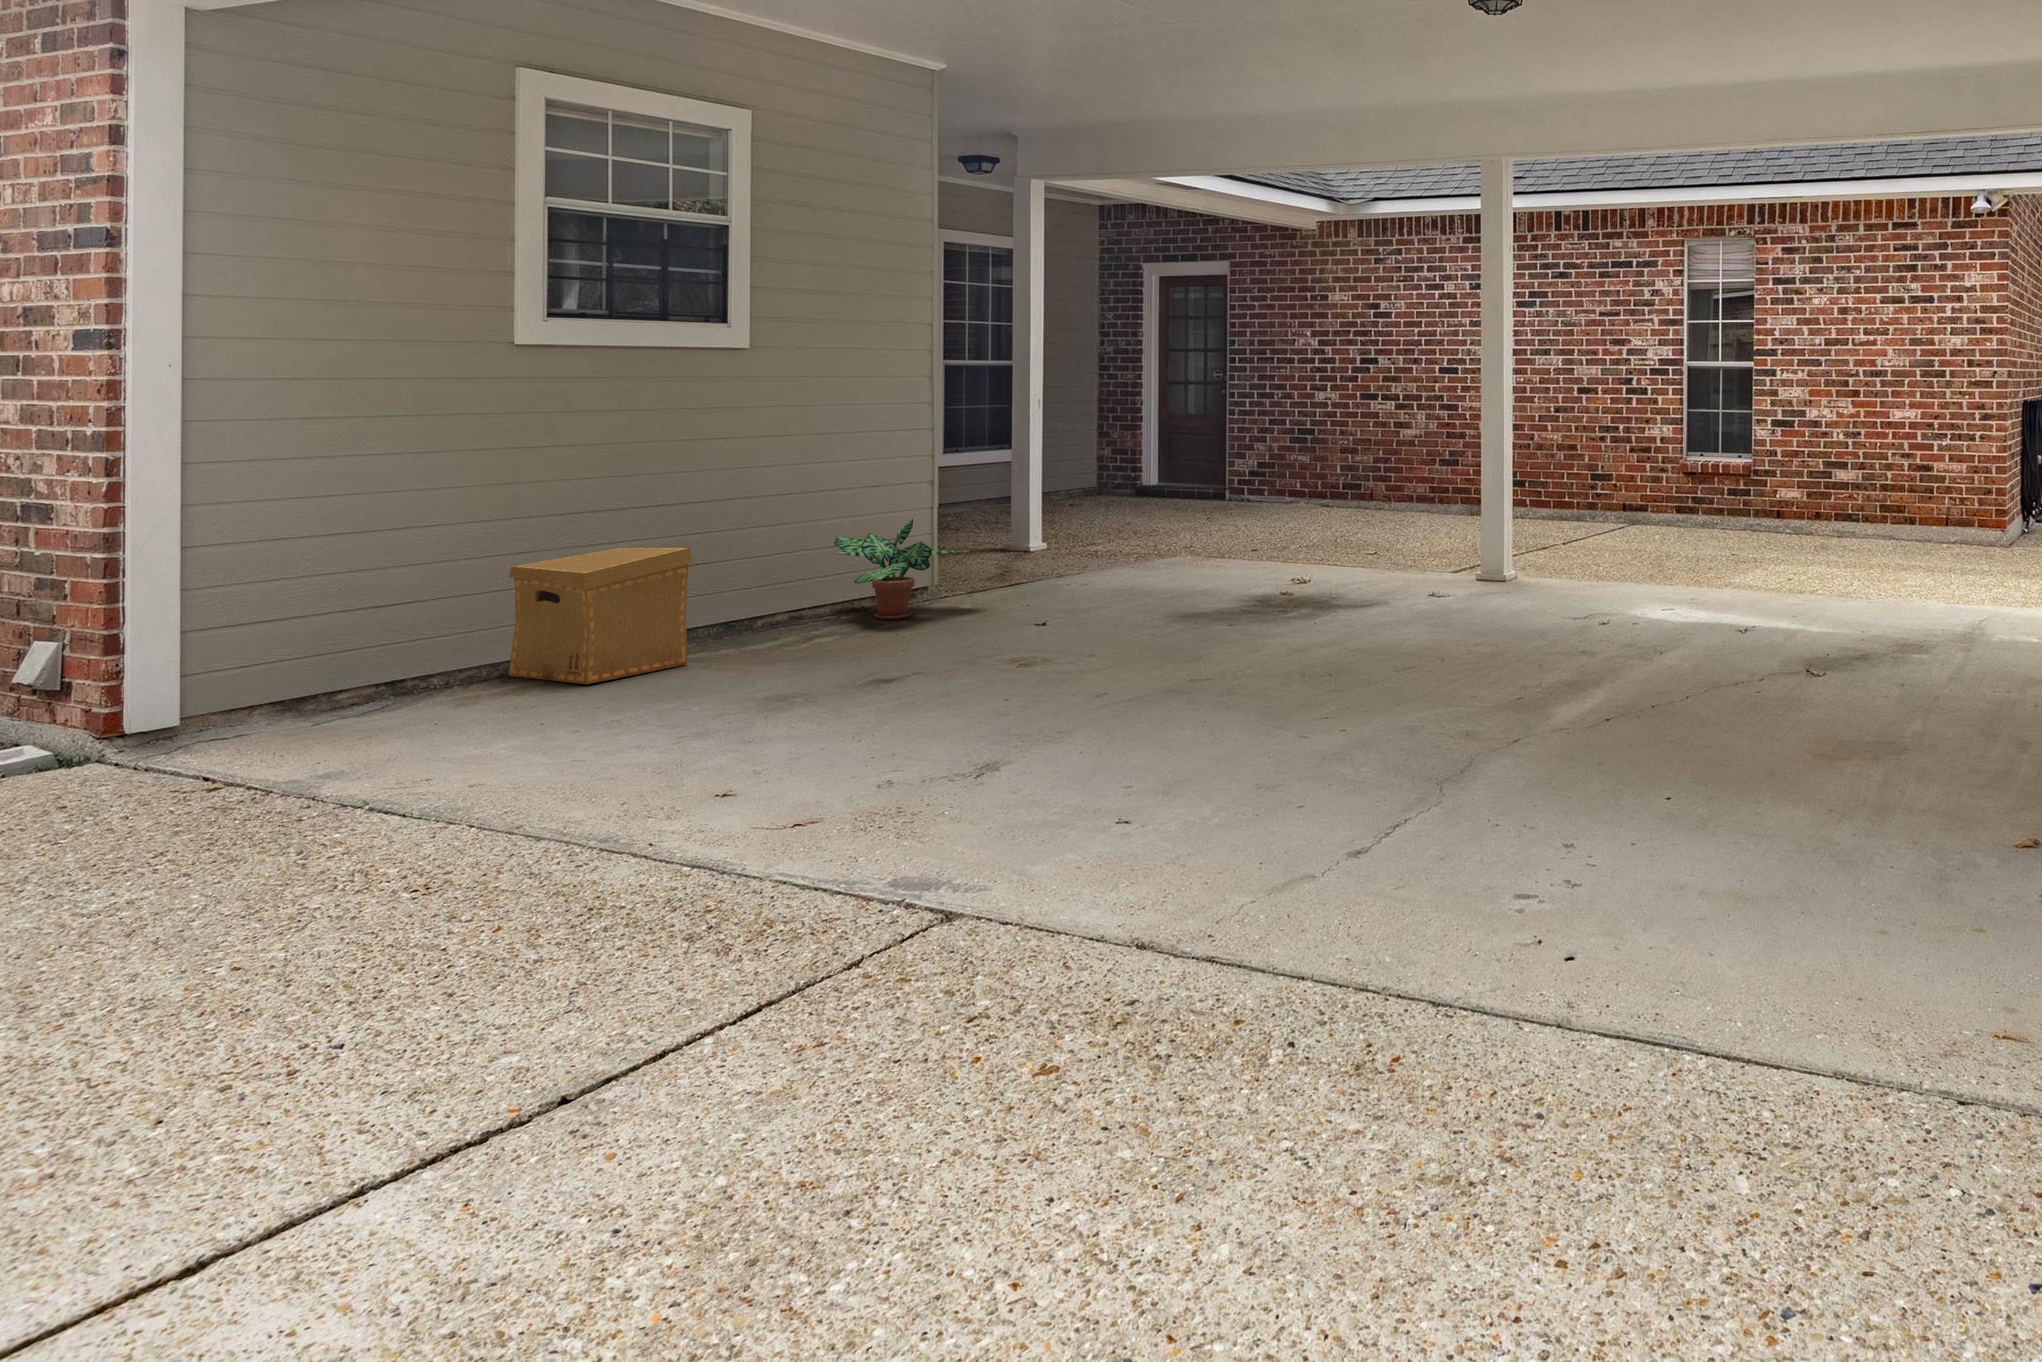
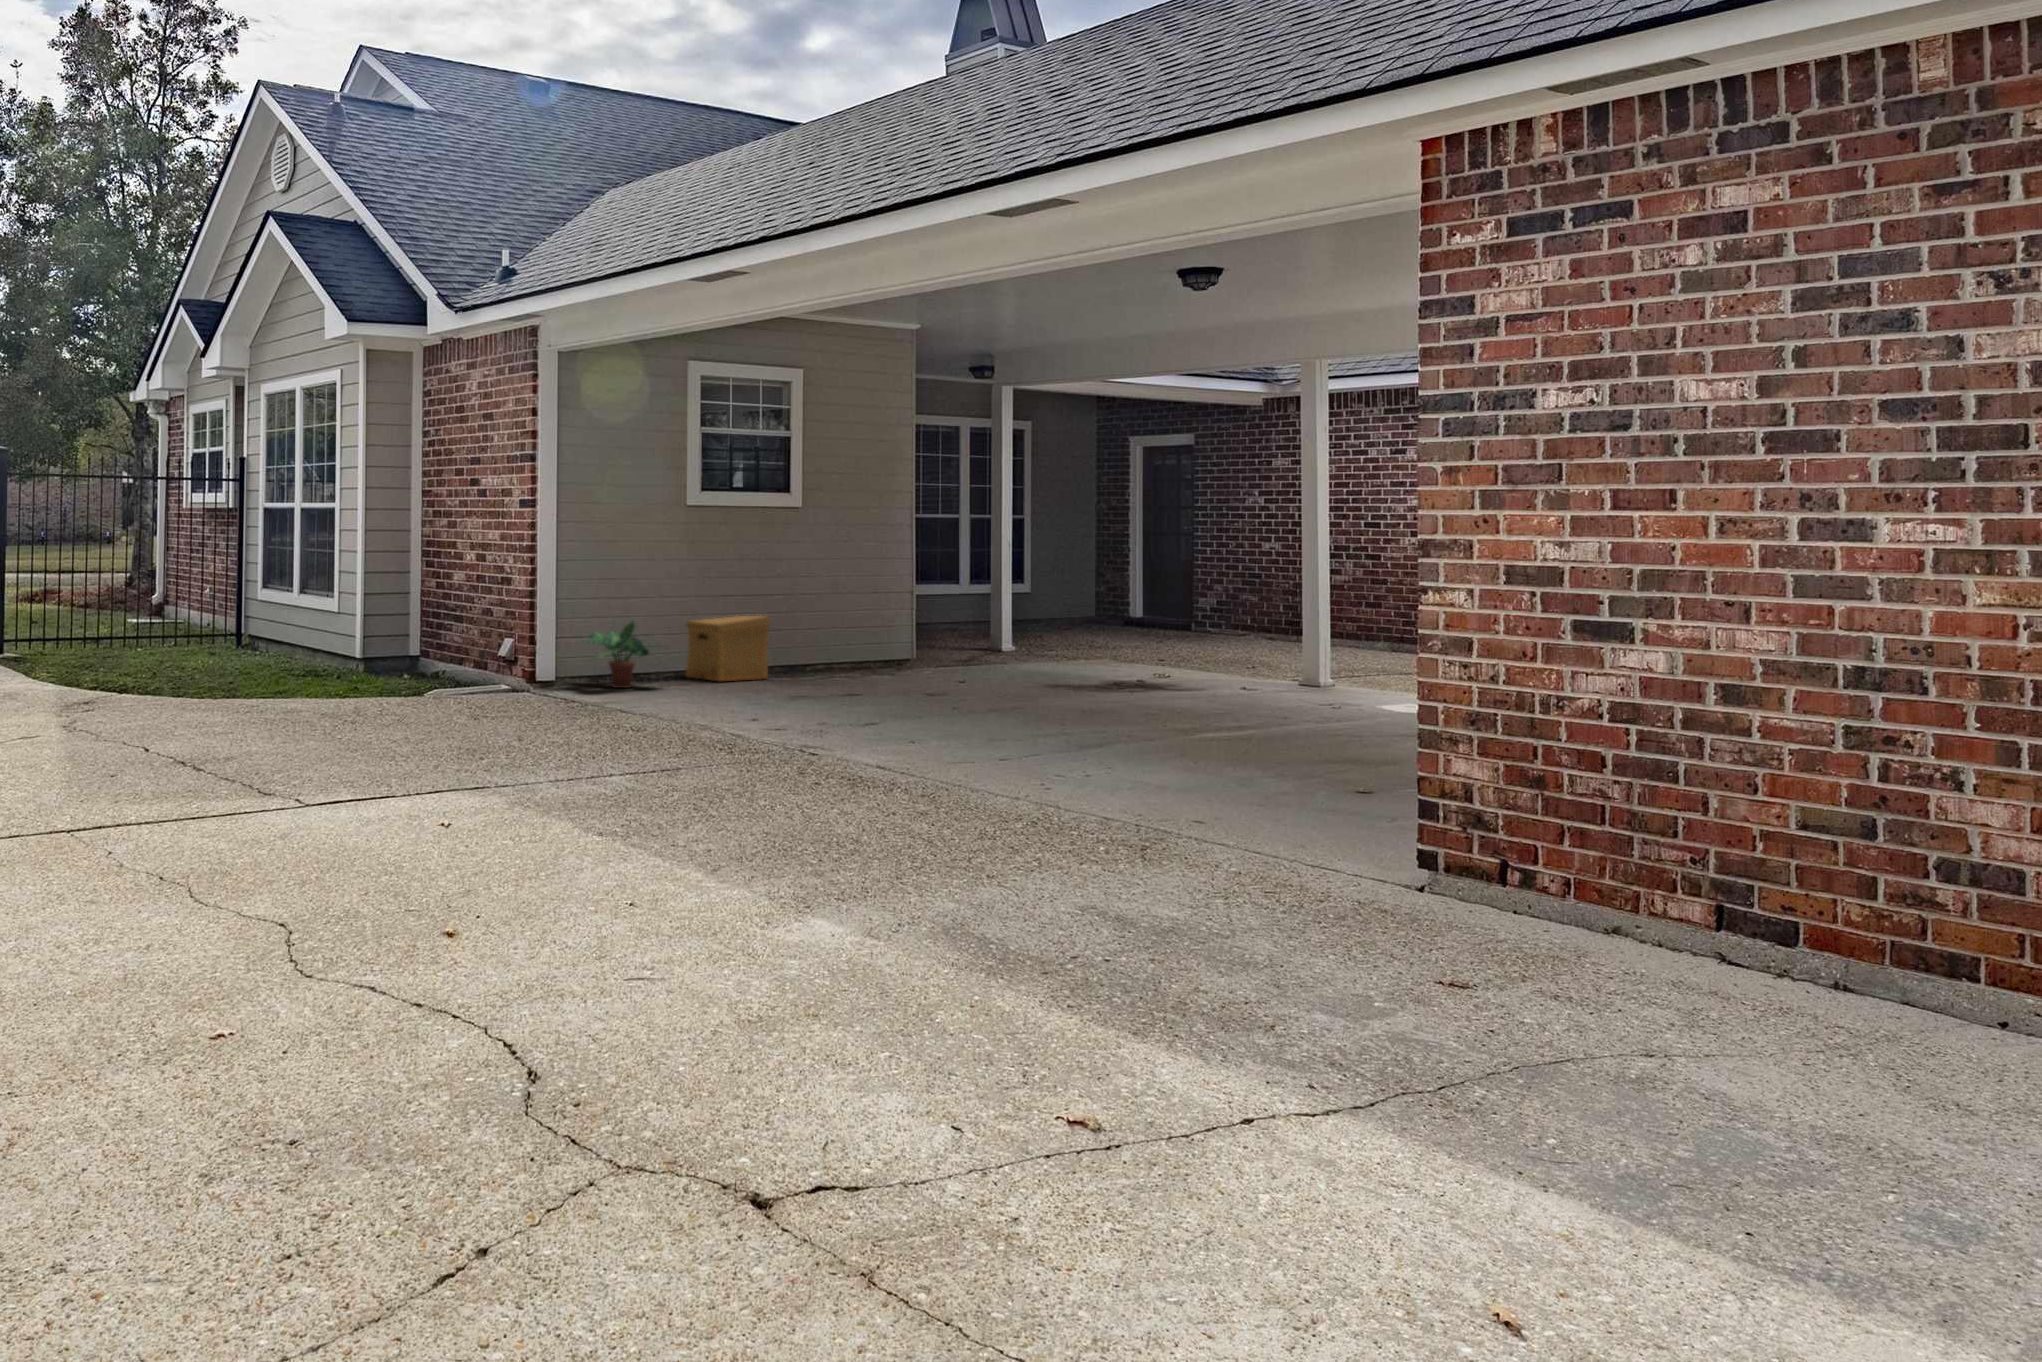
potted plant: present [834,519,968,619] -> present [588,622,650,688]

